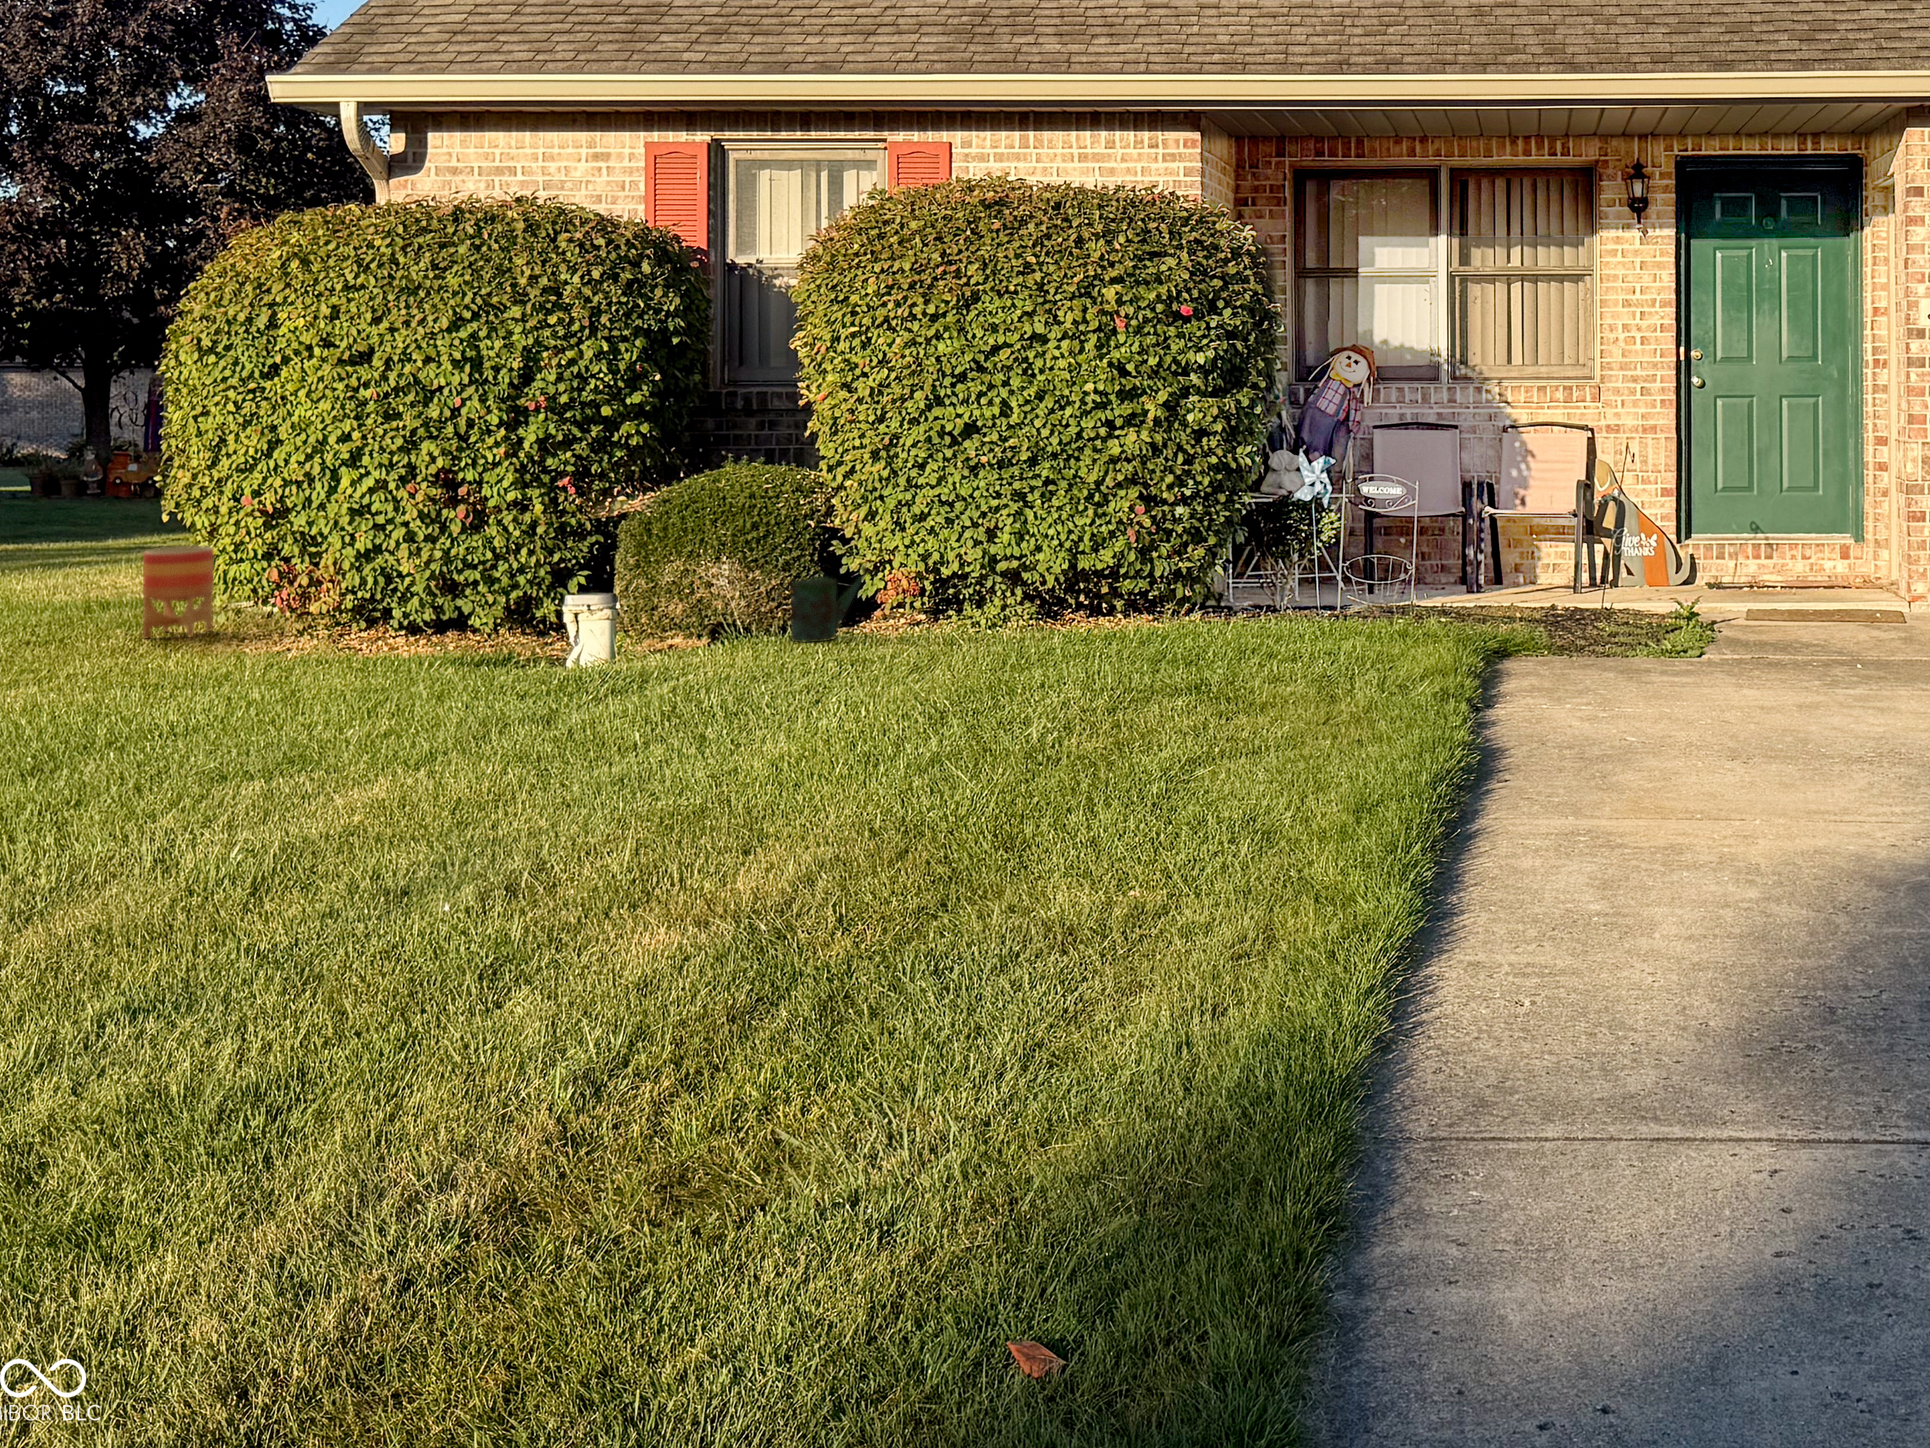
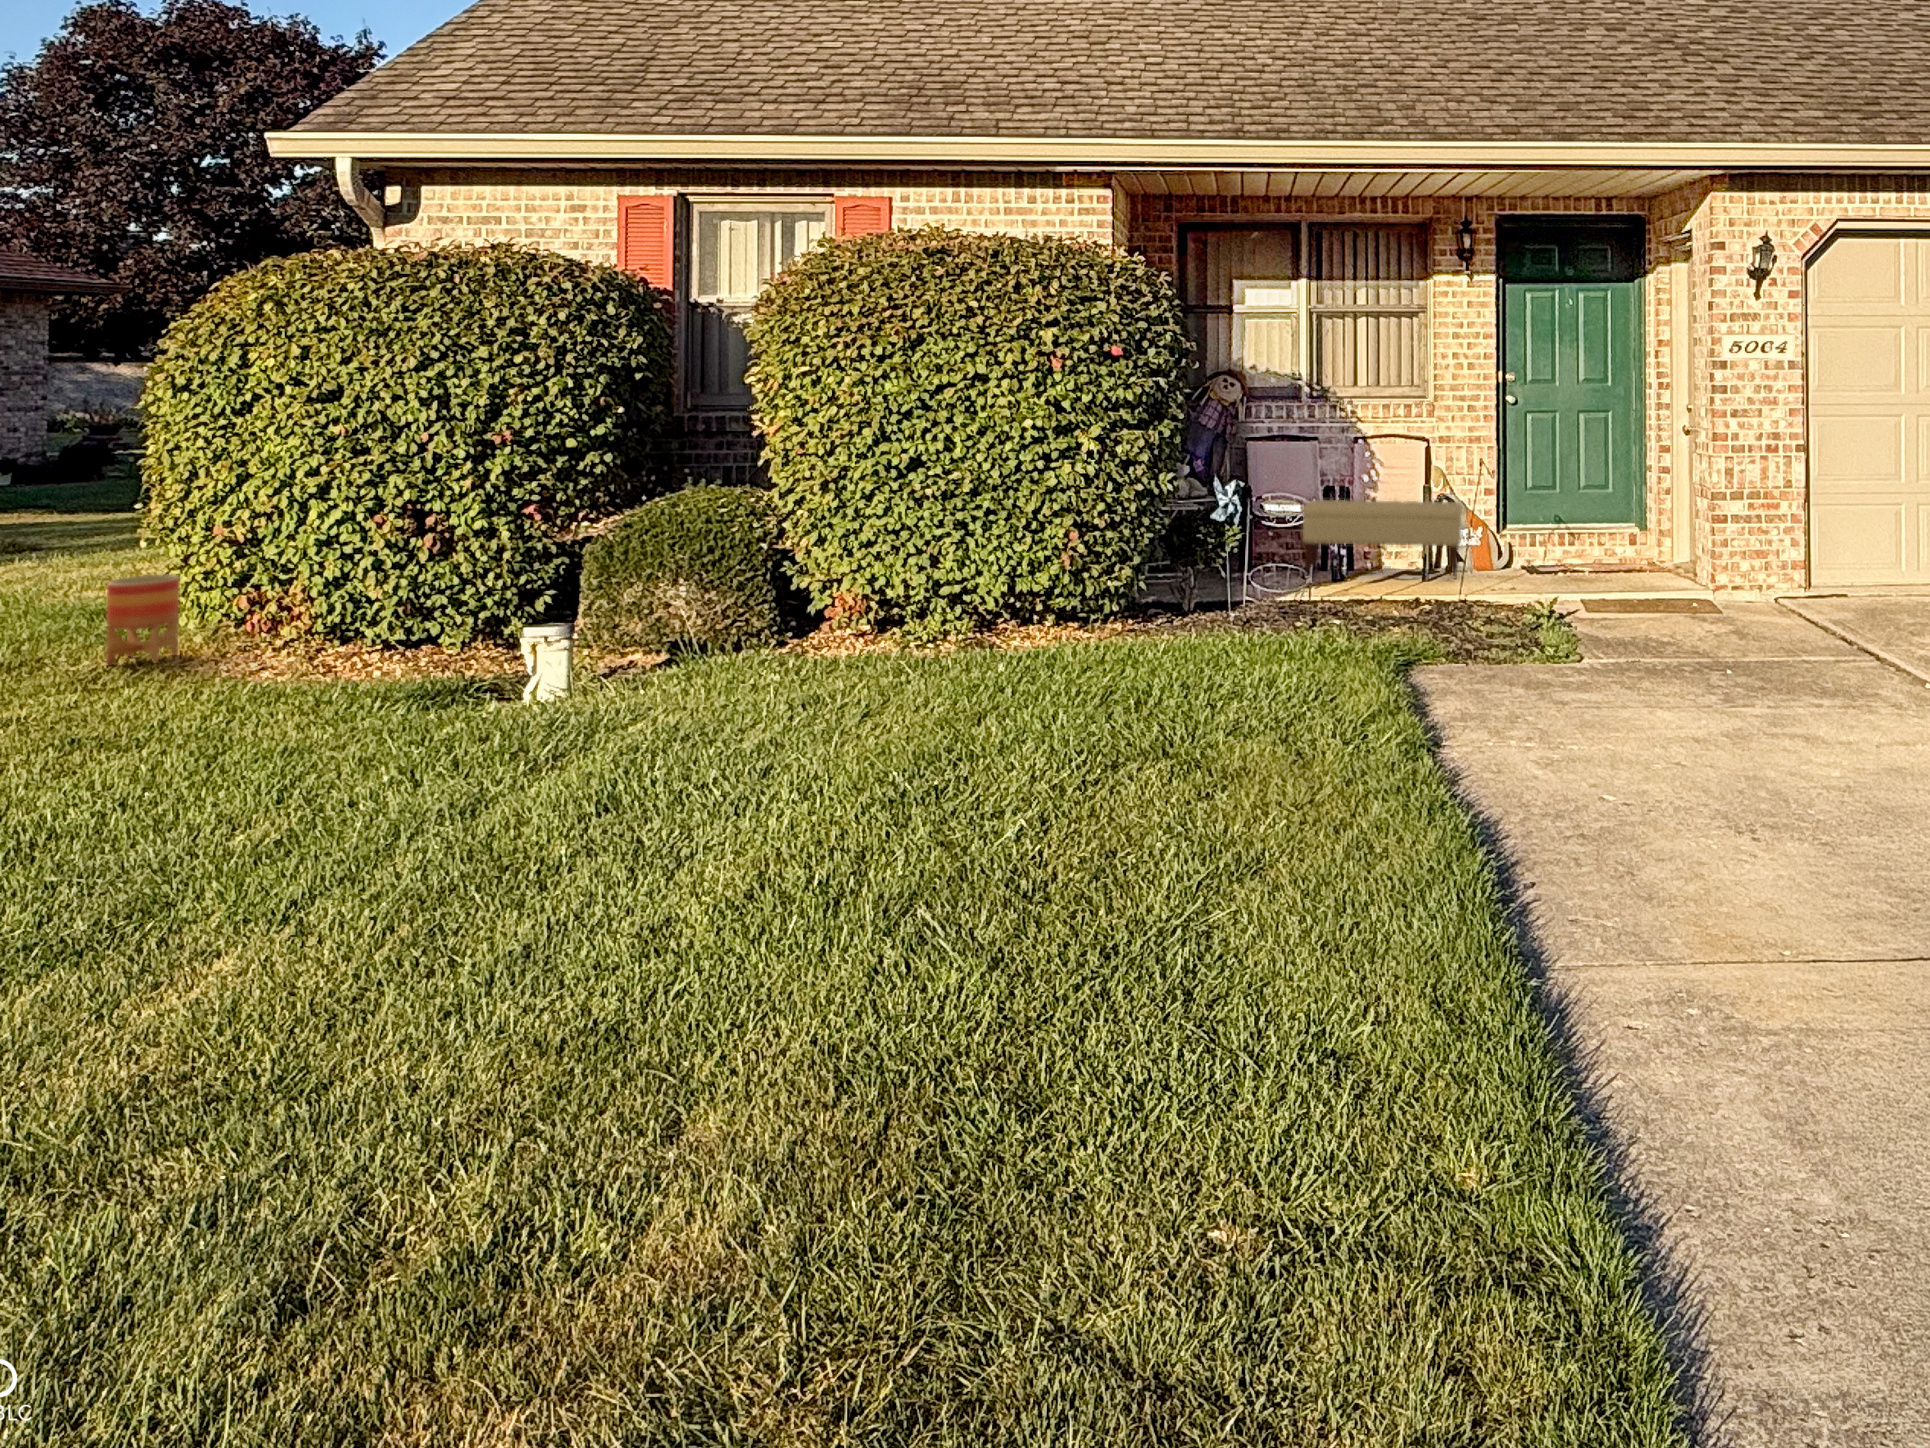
bench: none [1428,494,1619,586] -> present [1303,500,1462,578]
watering can: present [776,566,873,643] -> none [735,583,825,656]

